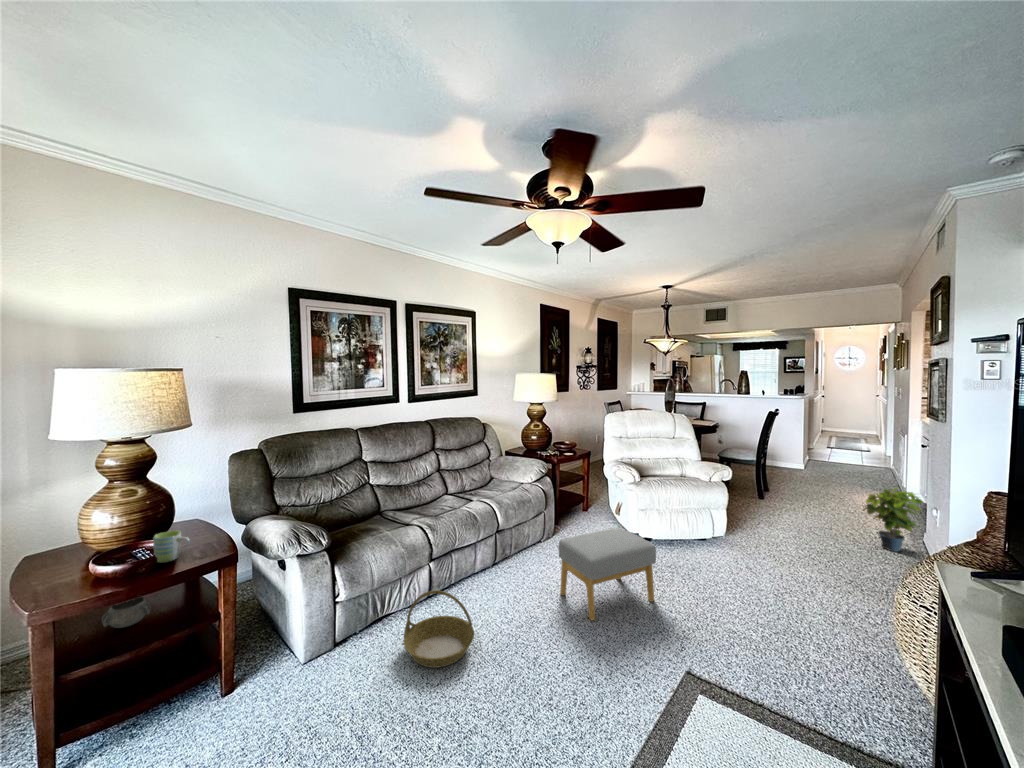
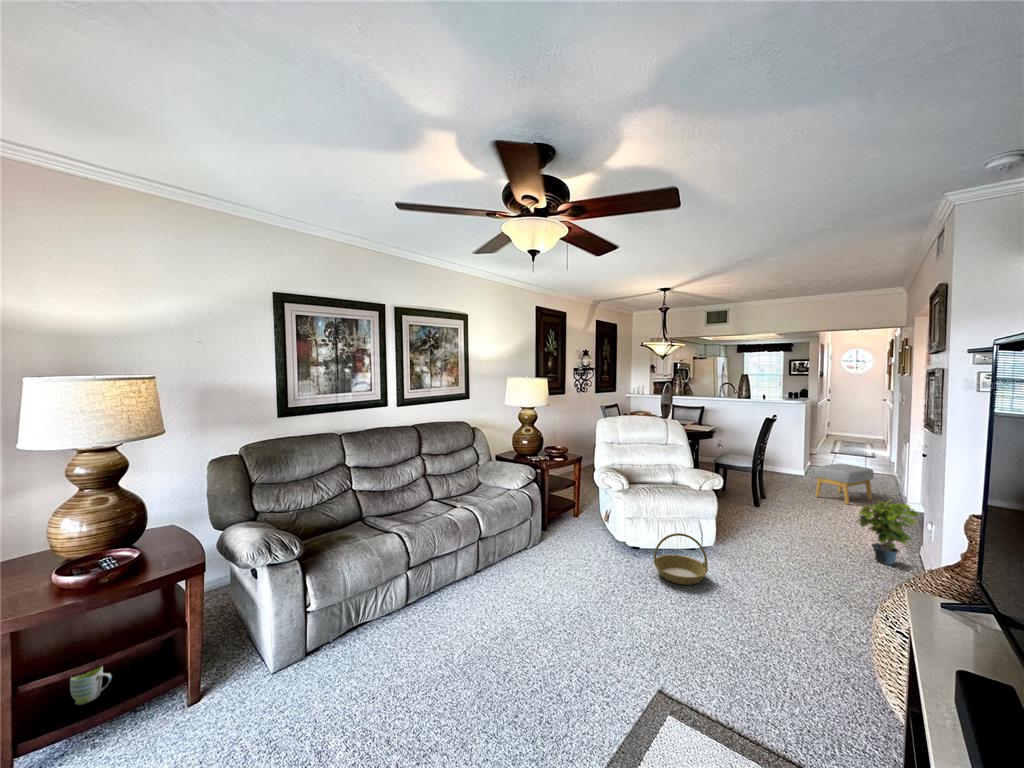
footstool: present [558,528,656,620] -> present [815,463,874,505]
mug: present [153,530,190,563] -> present [70,667,112,705]
basket: present [404,590,474,668] -> present [654,533,708,585]
decorative bowl: present [102,596,150,628] -> none [67,603,118,636]

